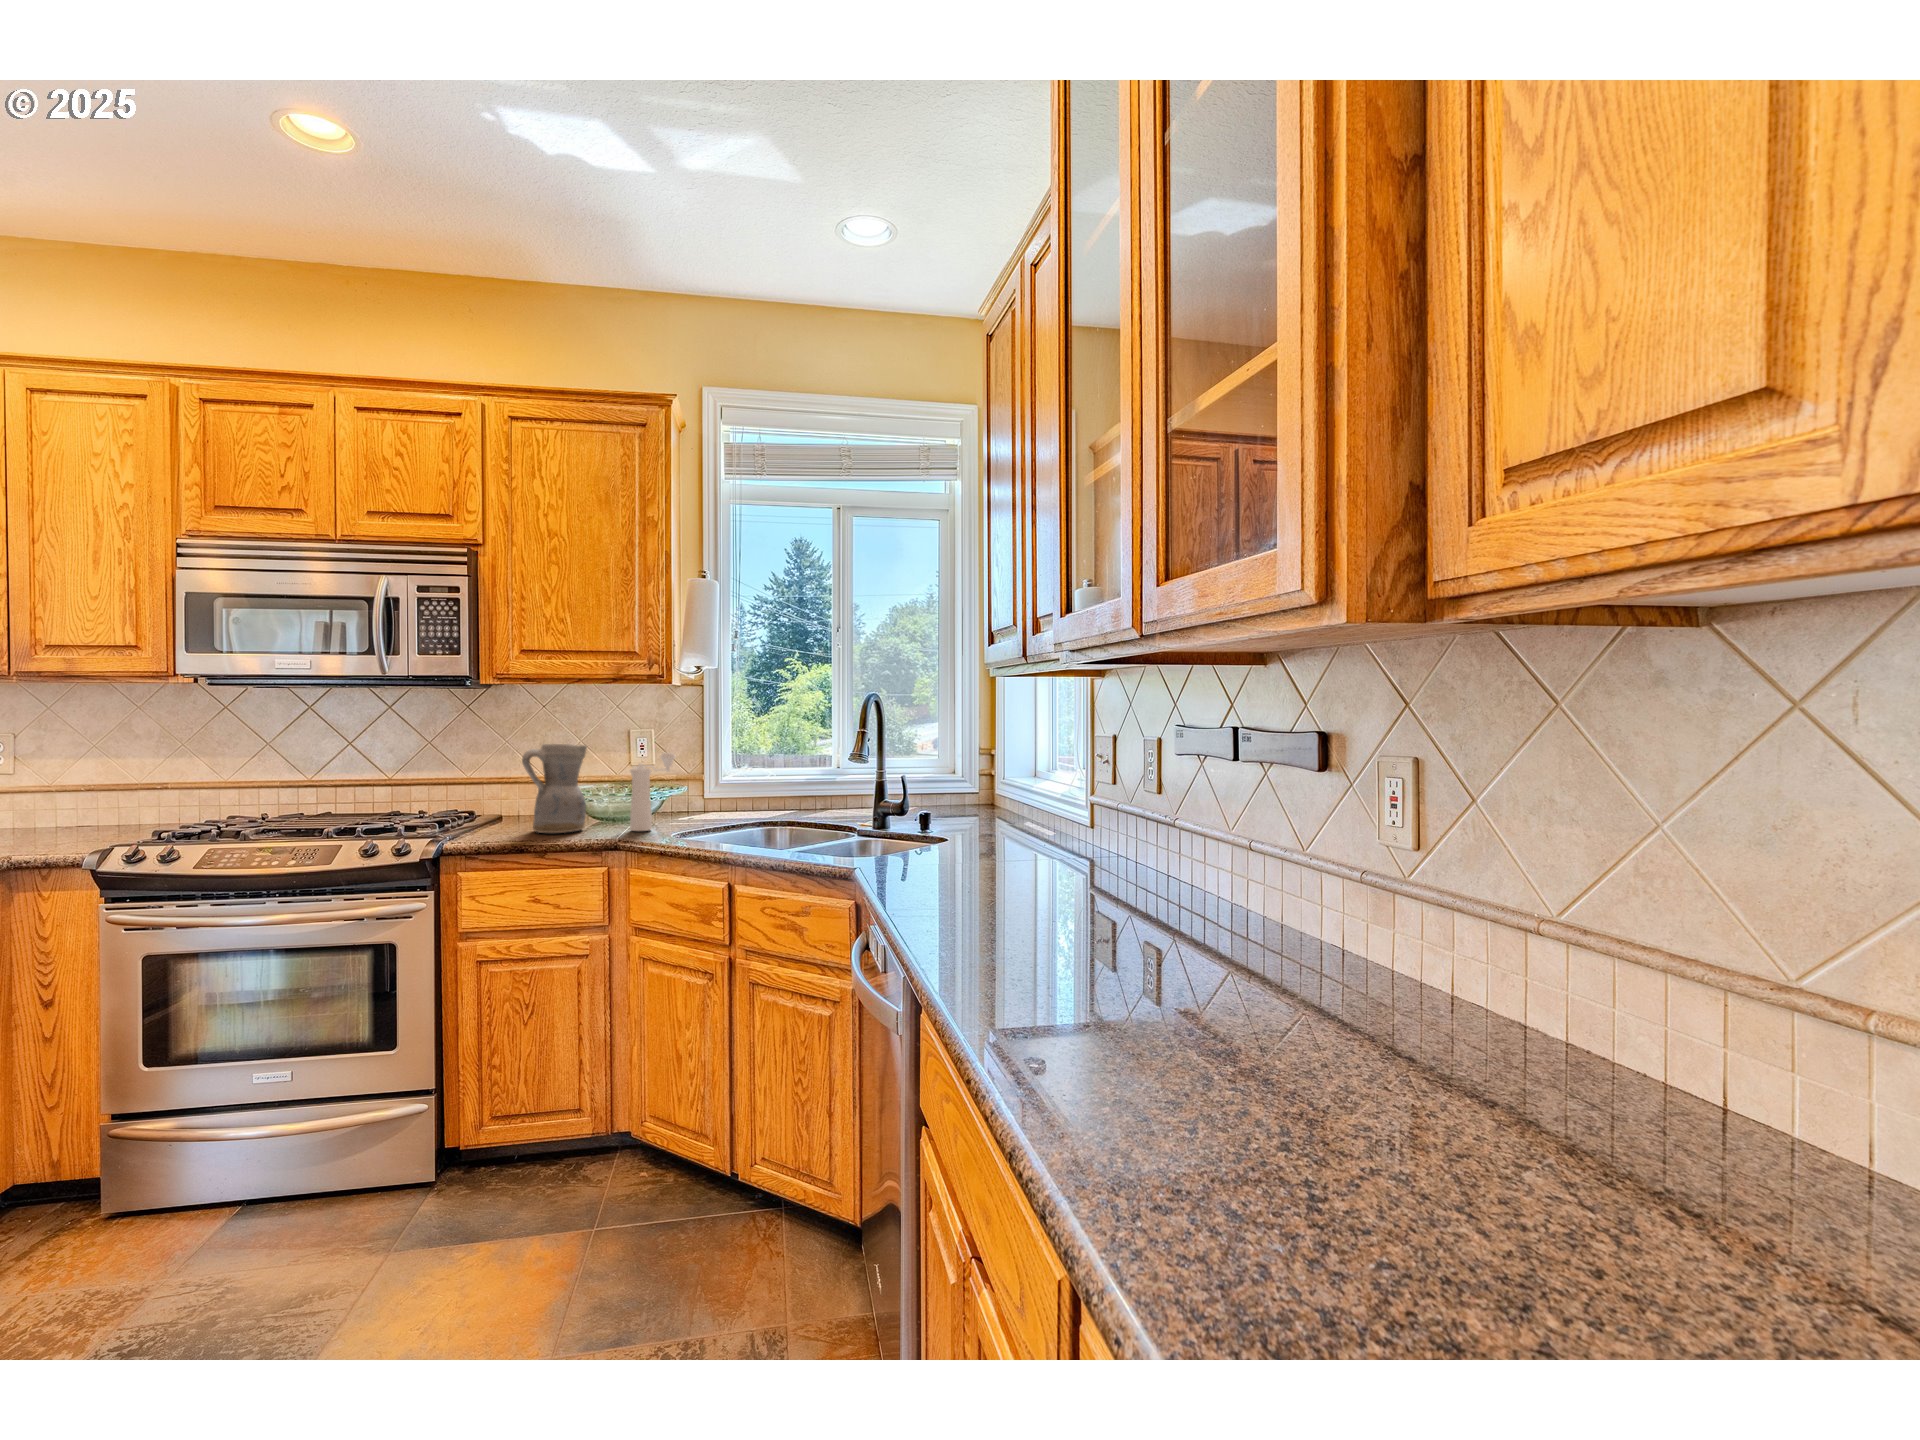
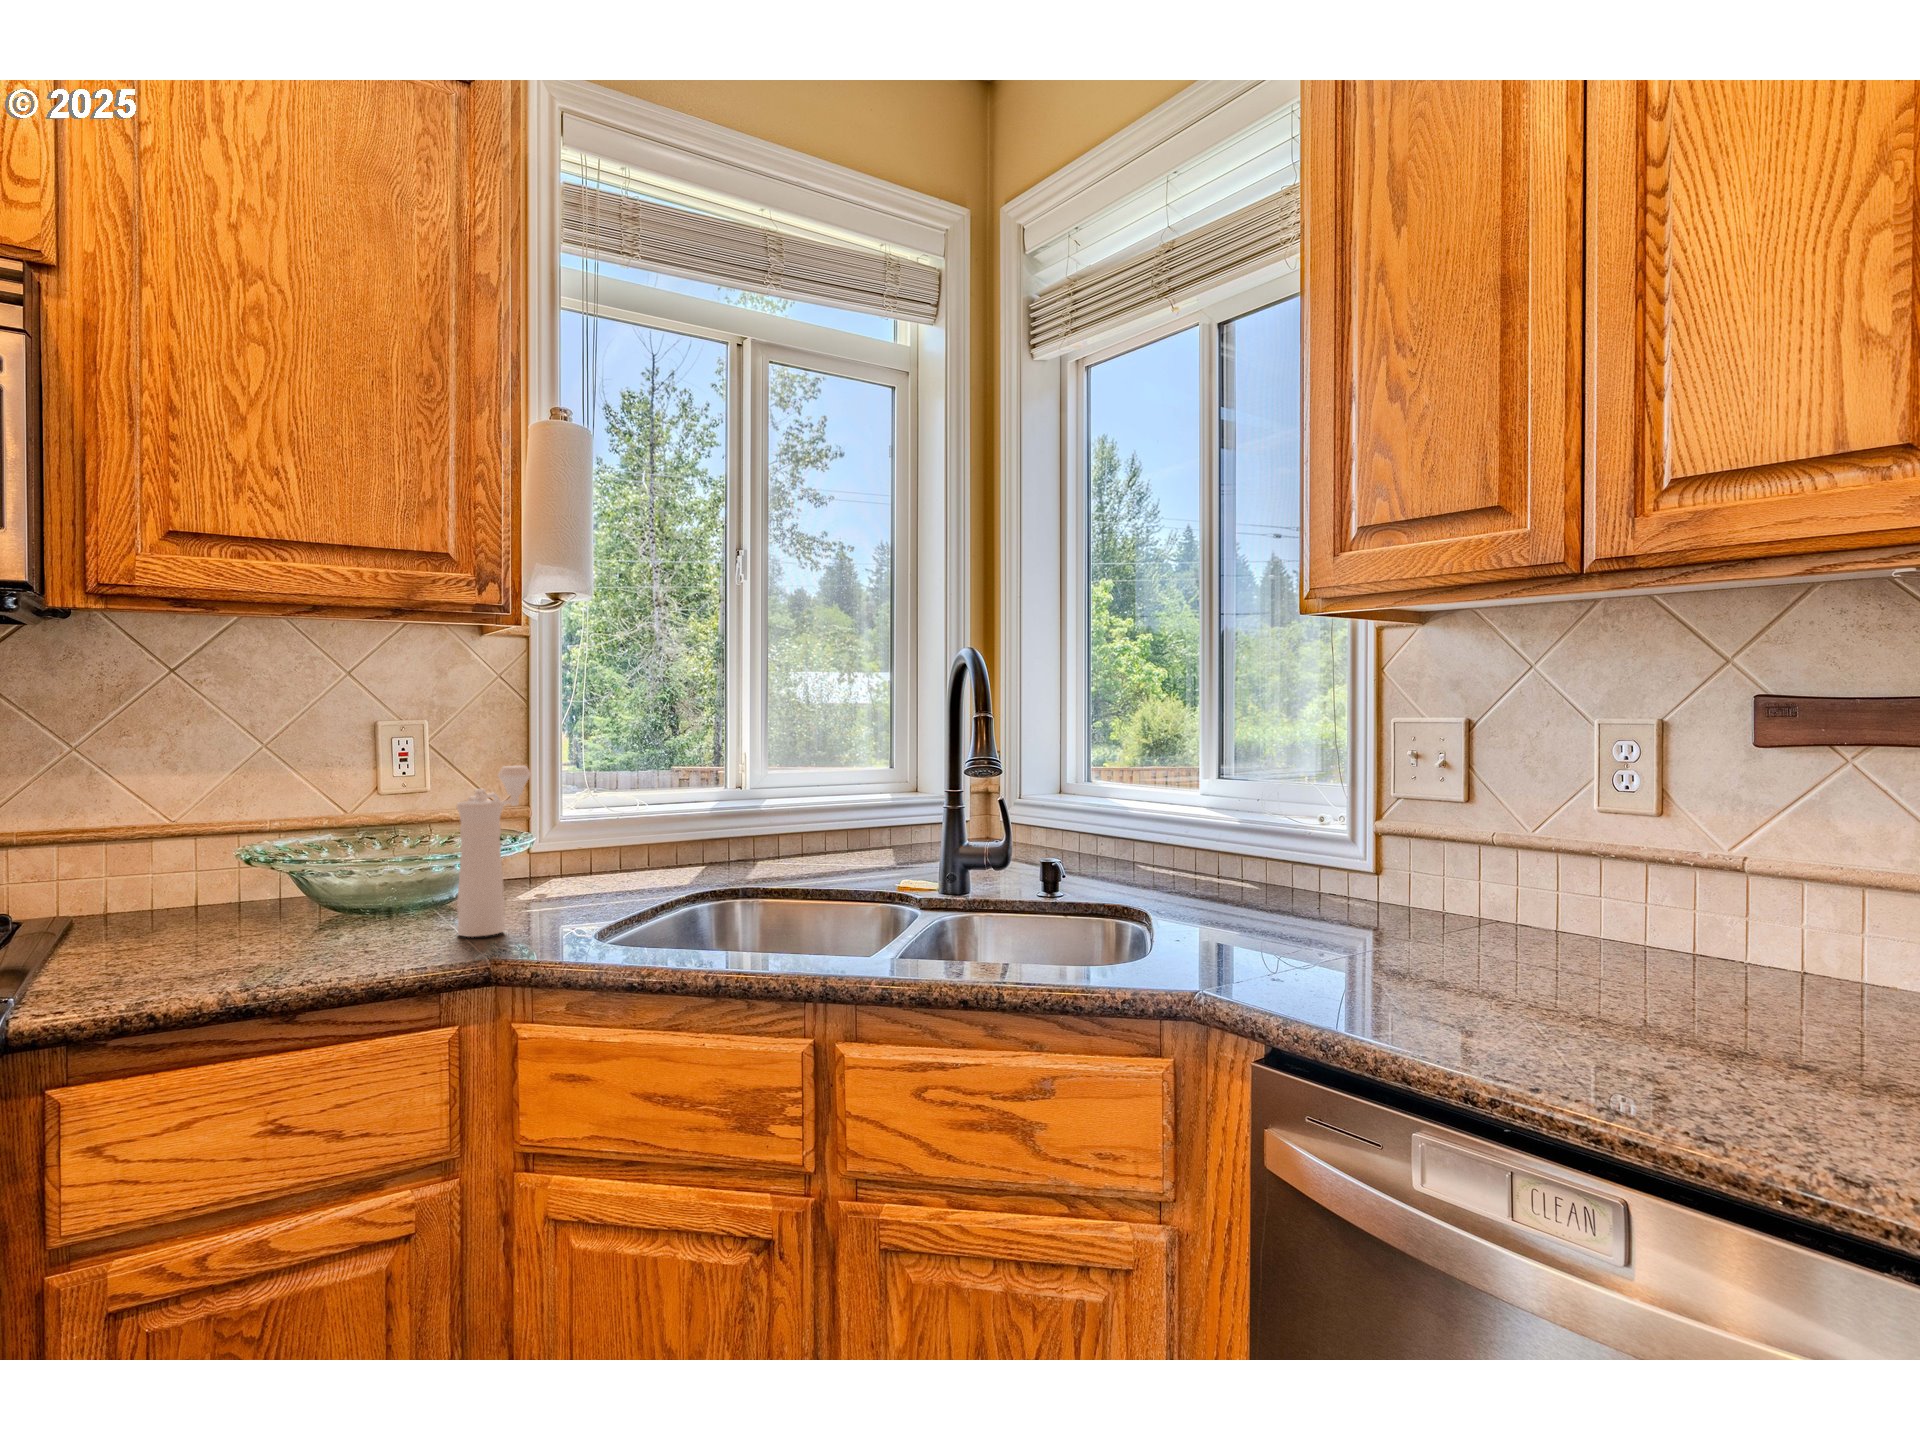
ceramic pitcher: present [522,744,587,833] -> none [200,751,353,961]

